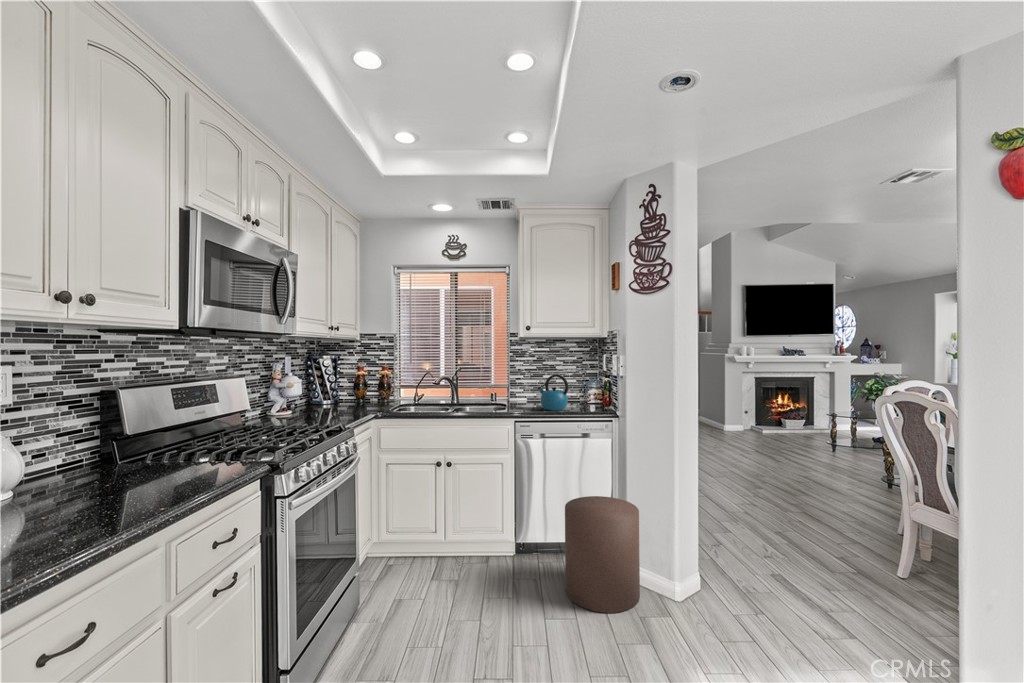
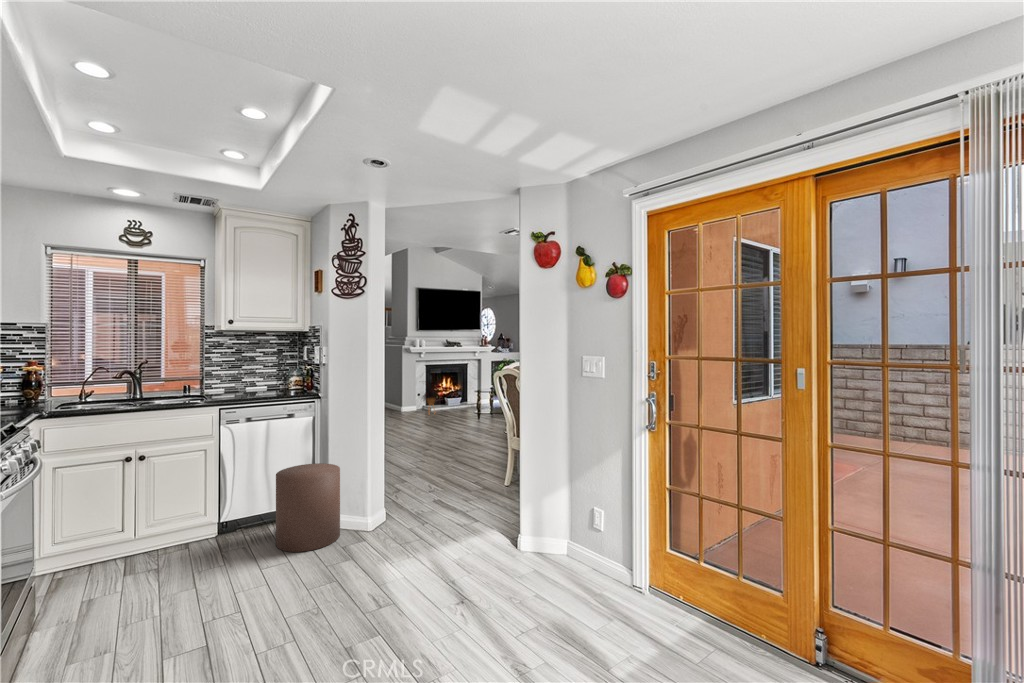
kettle: present [538,374,568,411] -> none [240,365,273,398]
house plant: none [744,387,777,439] -> present [423,382,440,410]

